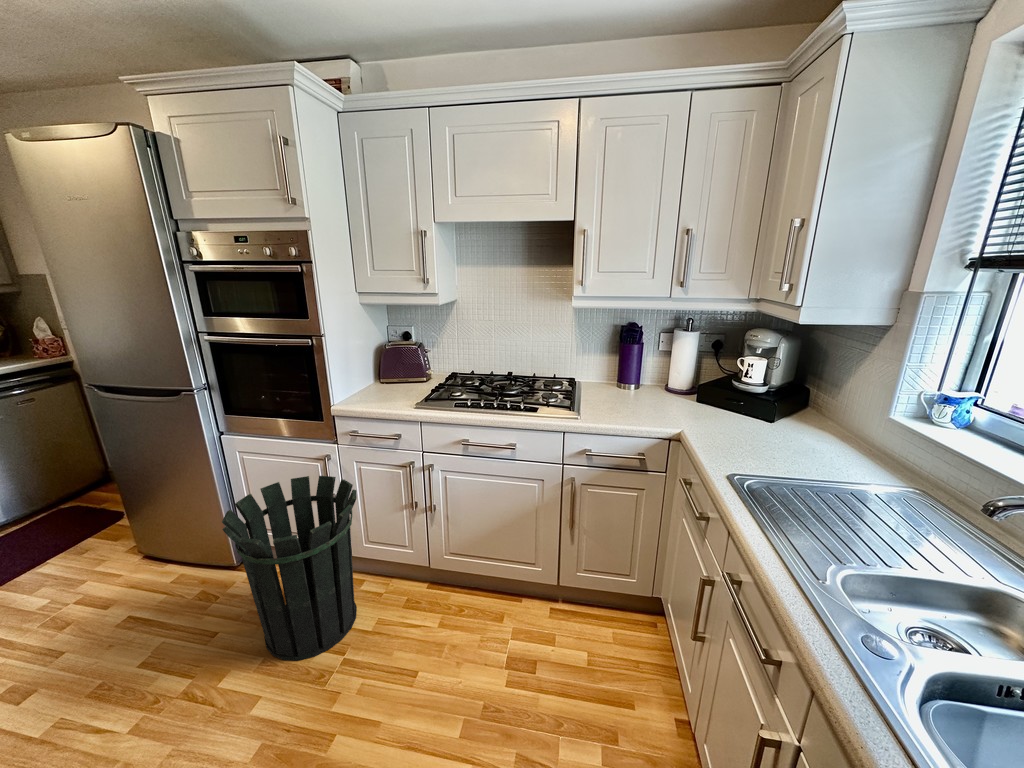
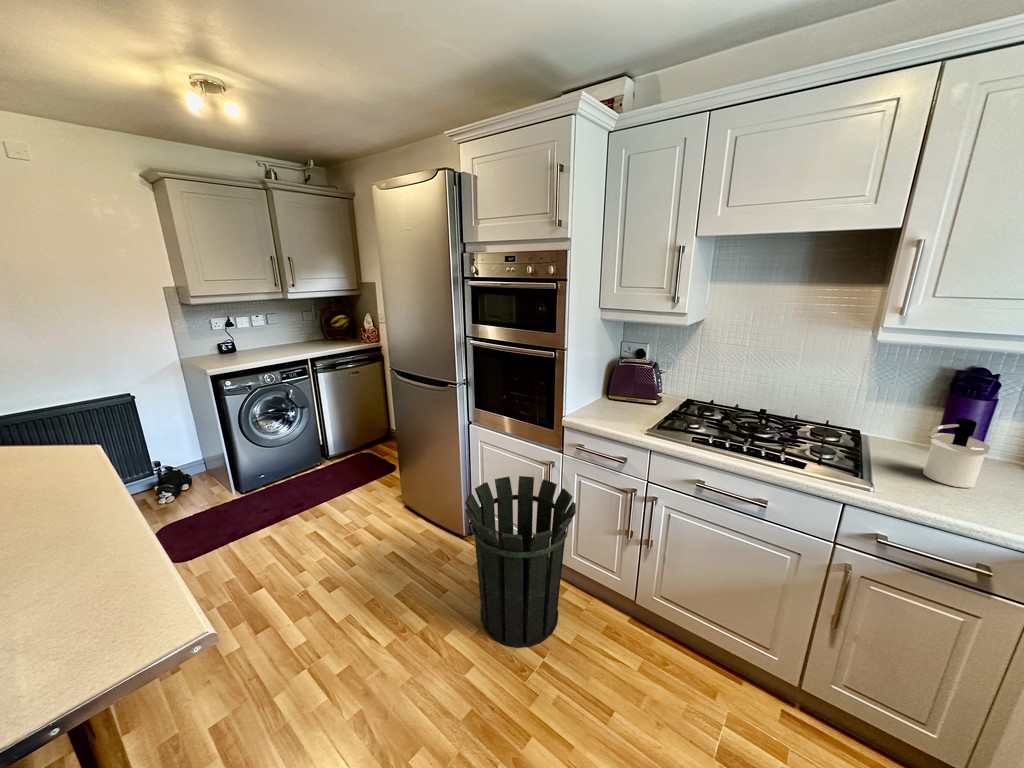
soap dispenser: none [606,357,639,405] -> present [923,418,990,488]

